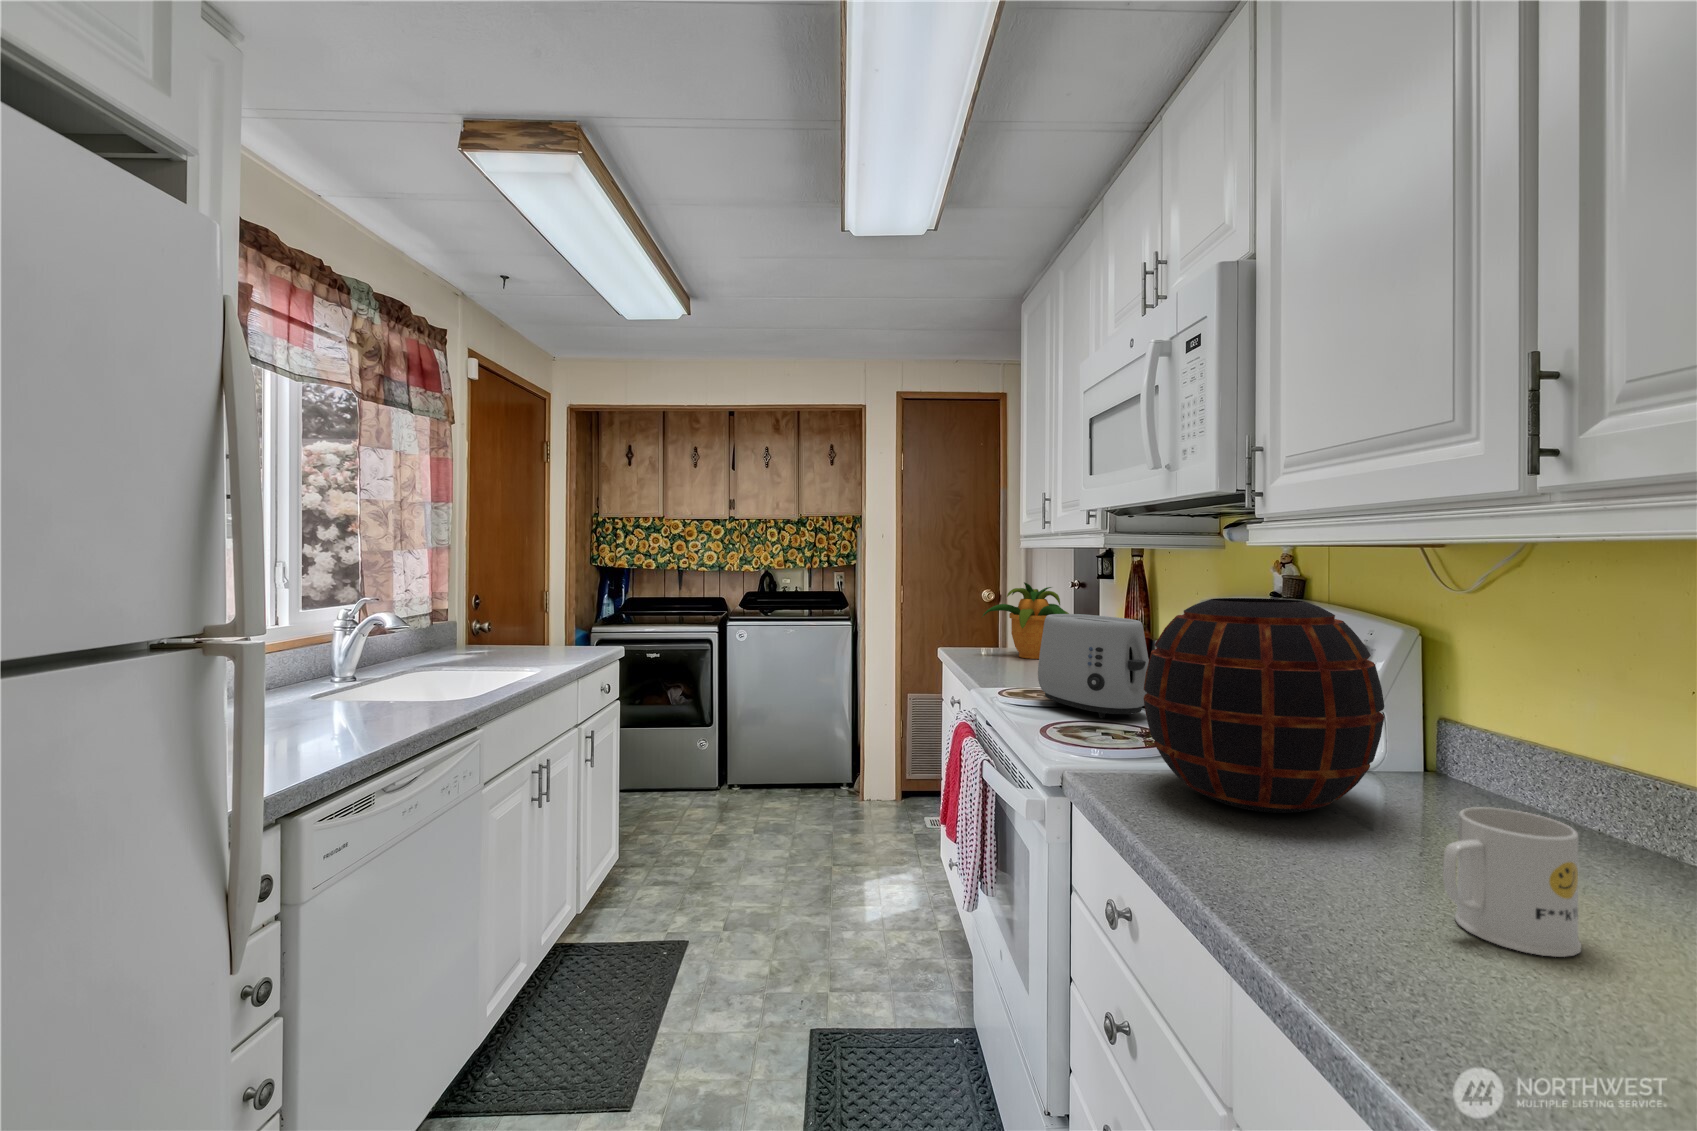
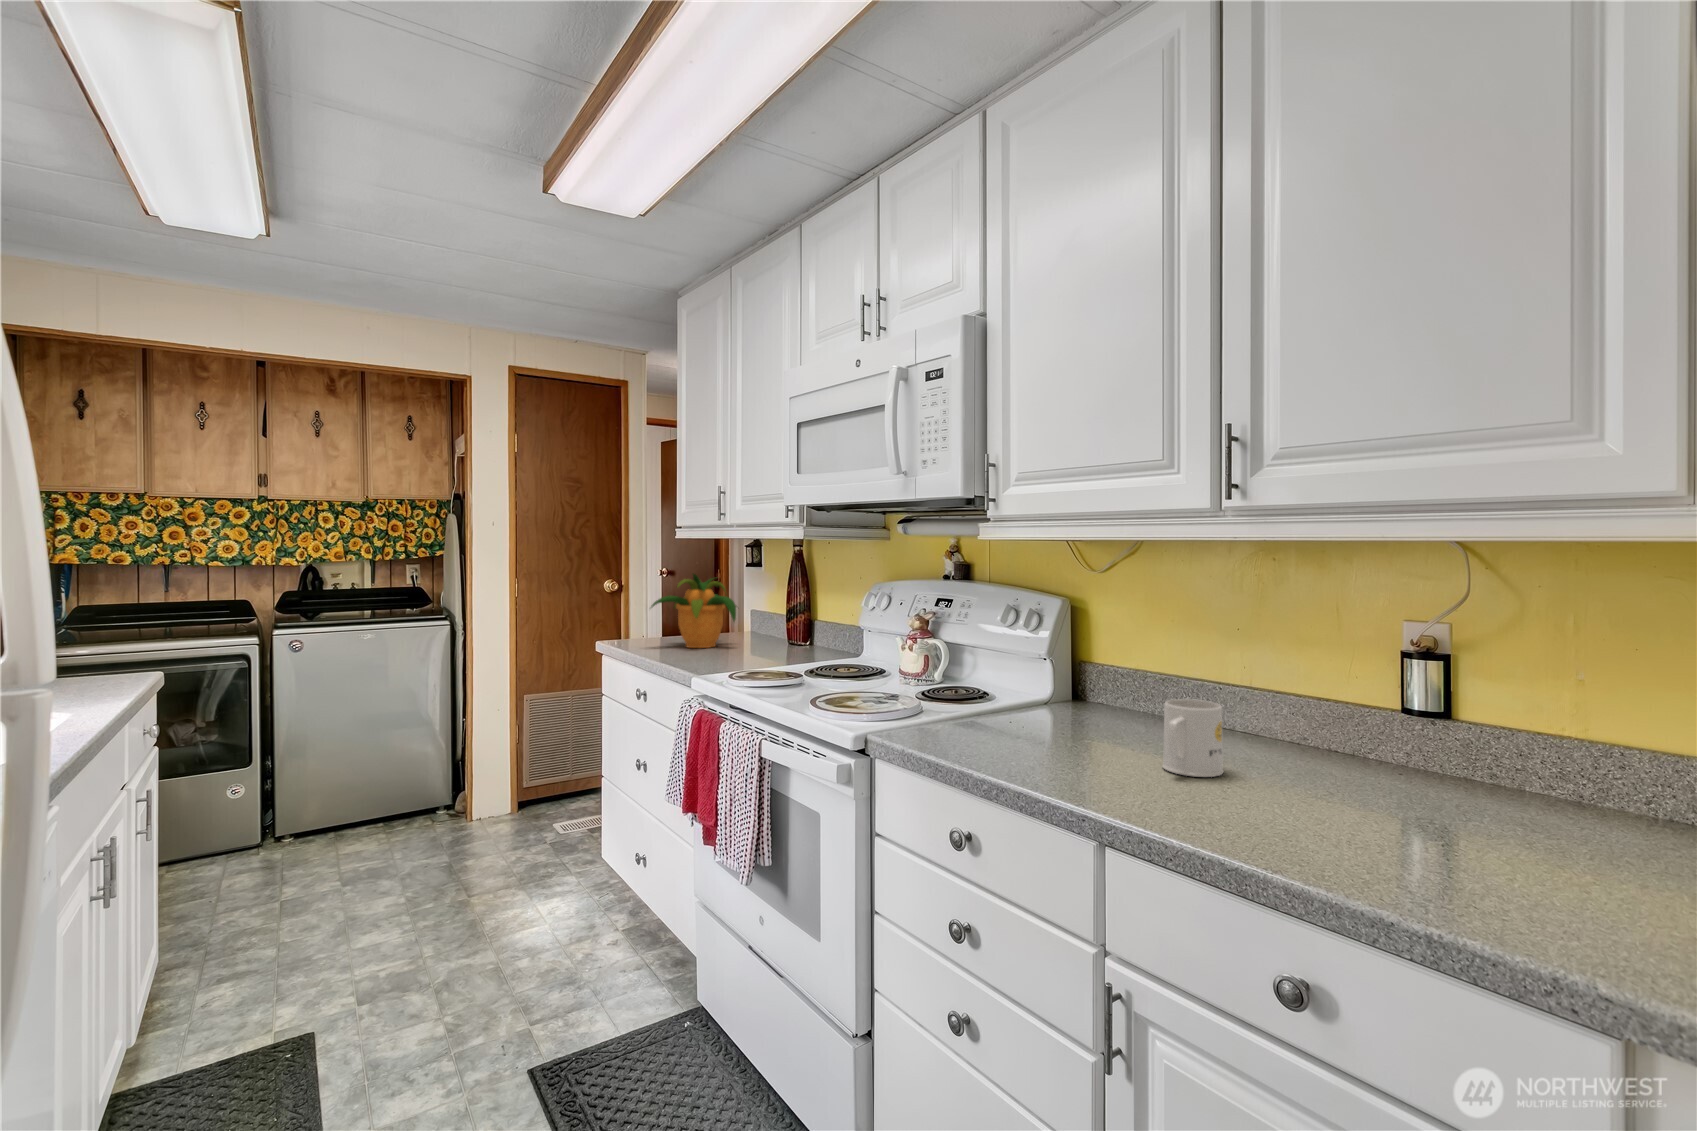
decorative vase: present [1144,598,1384,813] -> none [922,579,1081,734]
toaster: present [1038,614,1149,718] -> none [761,600,868,689]

